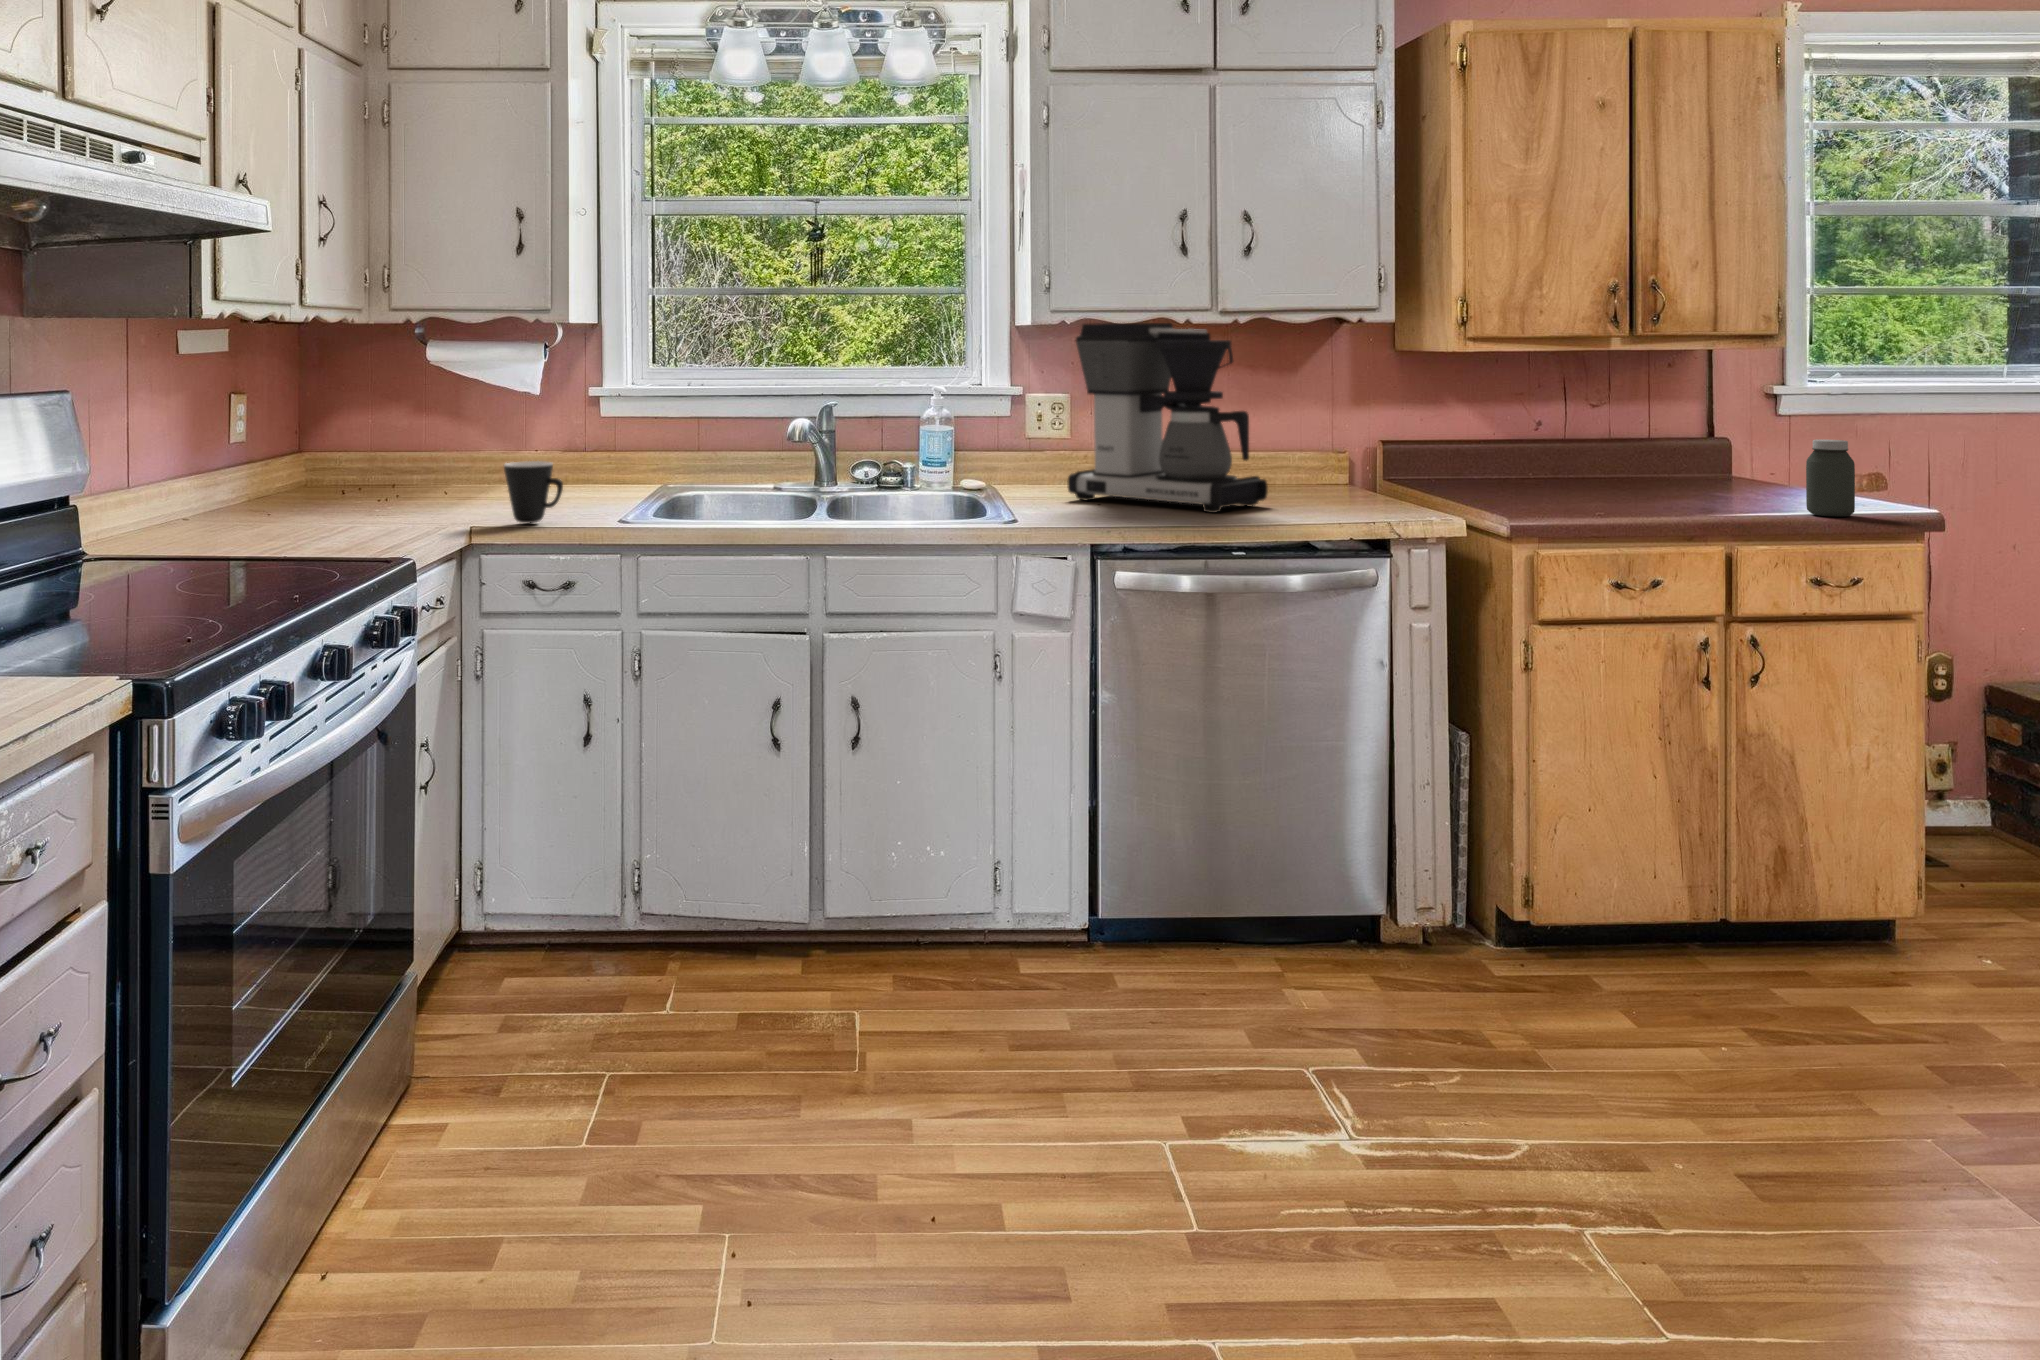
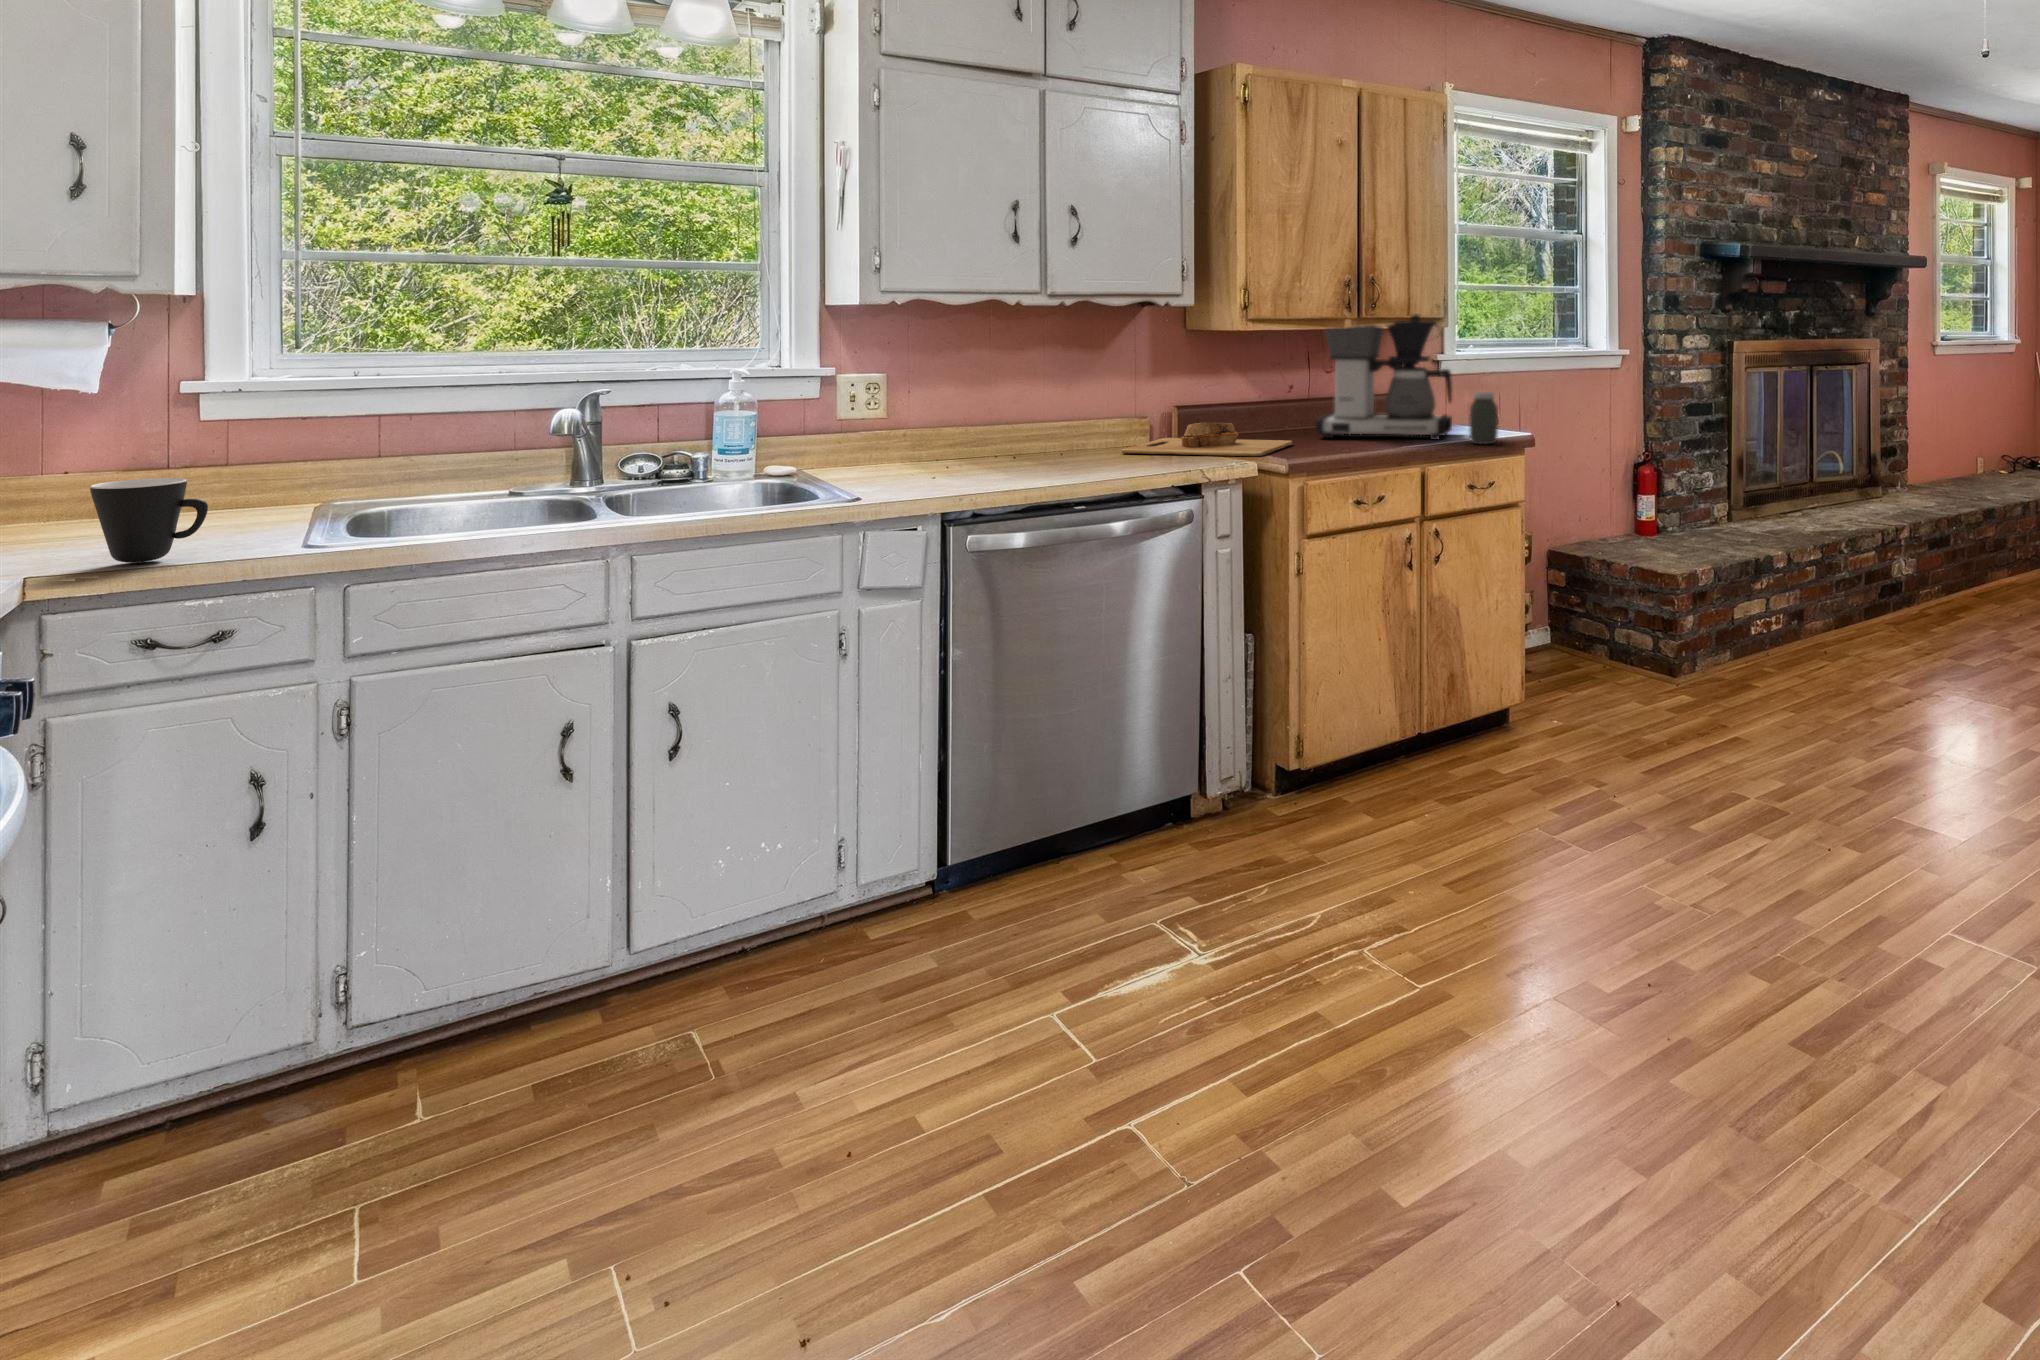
coffee maker: present [1067,323,1268,513] -> present [1316,314,1452,440]
cutting board: none [1314,464,1535,509] -> present [1122,422,1292,456]

